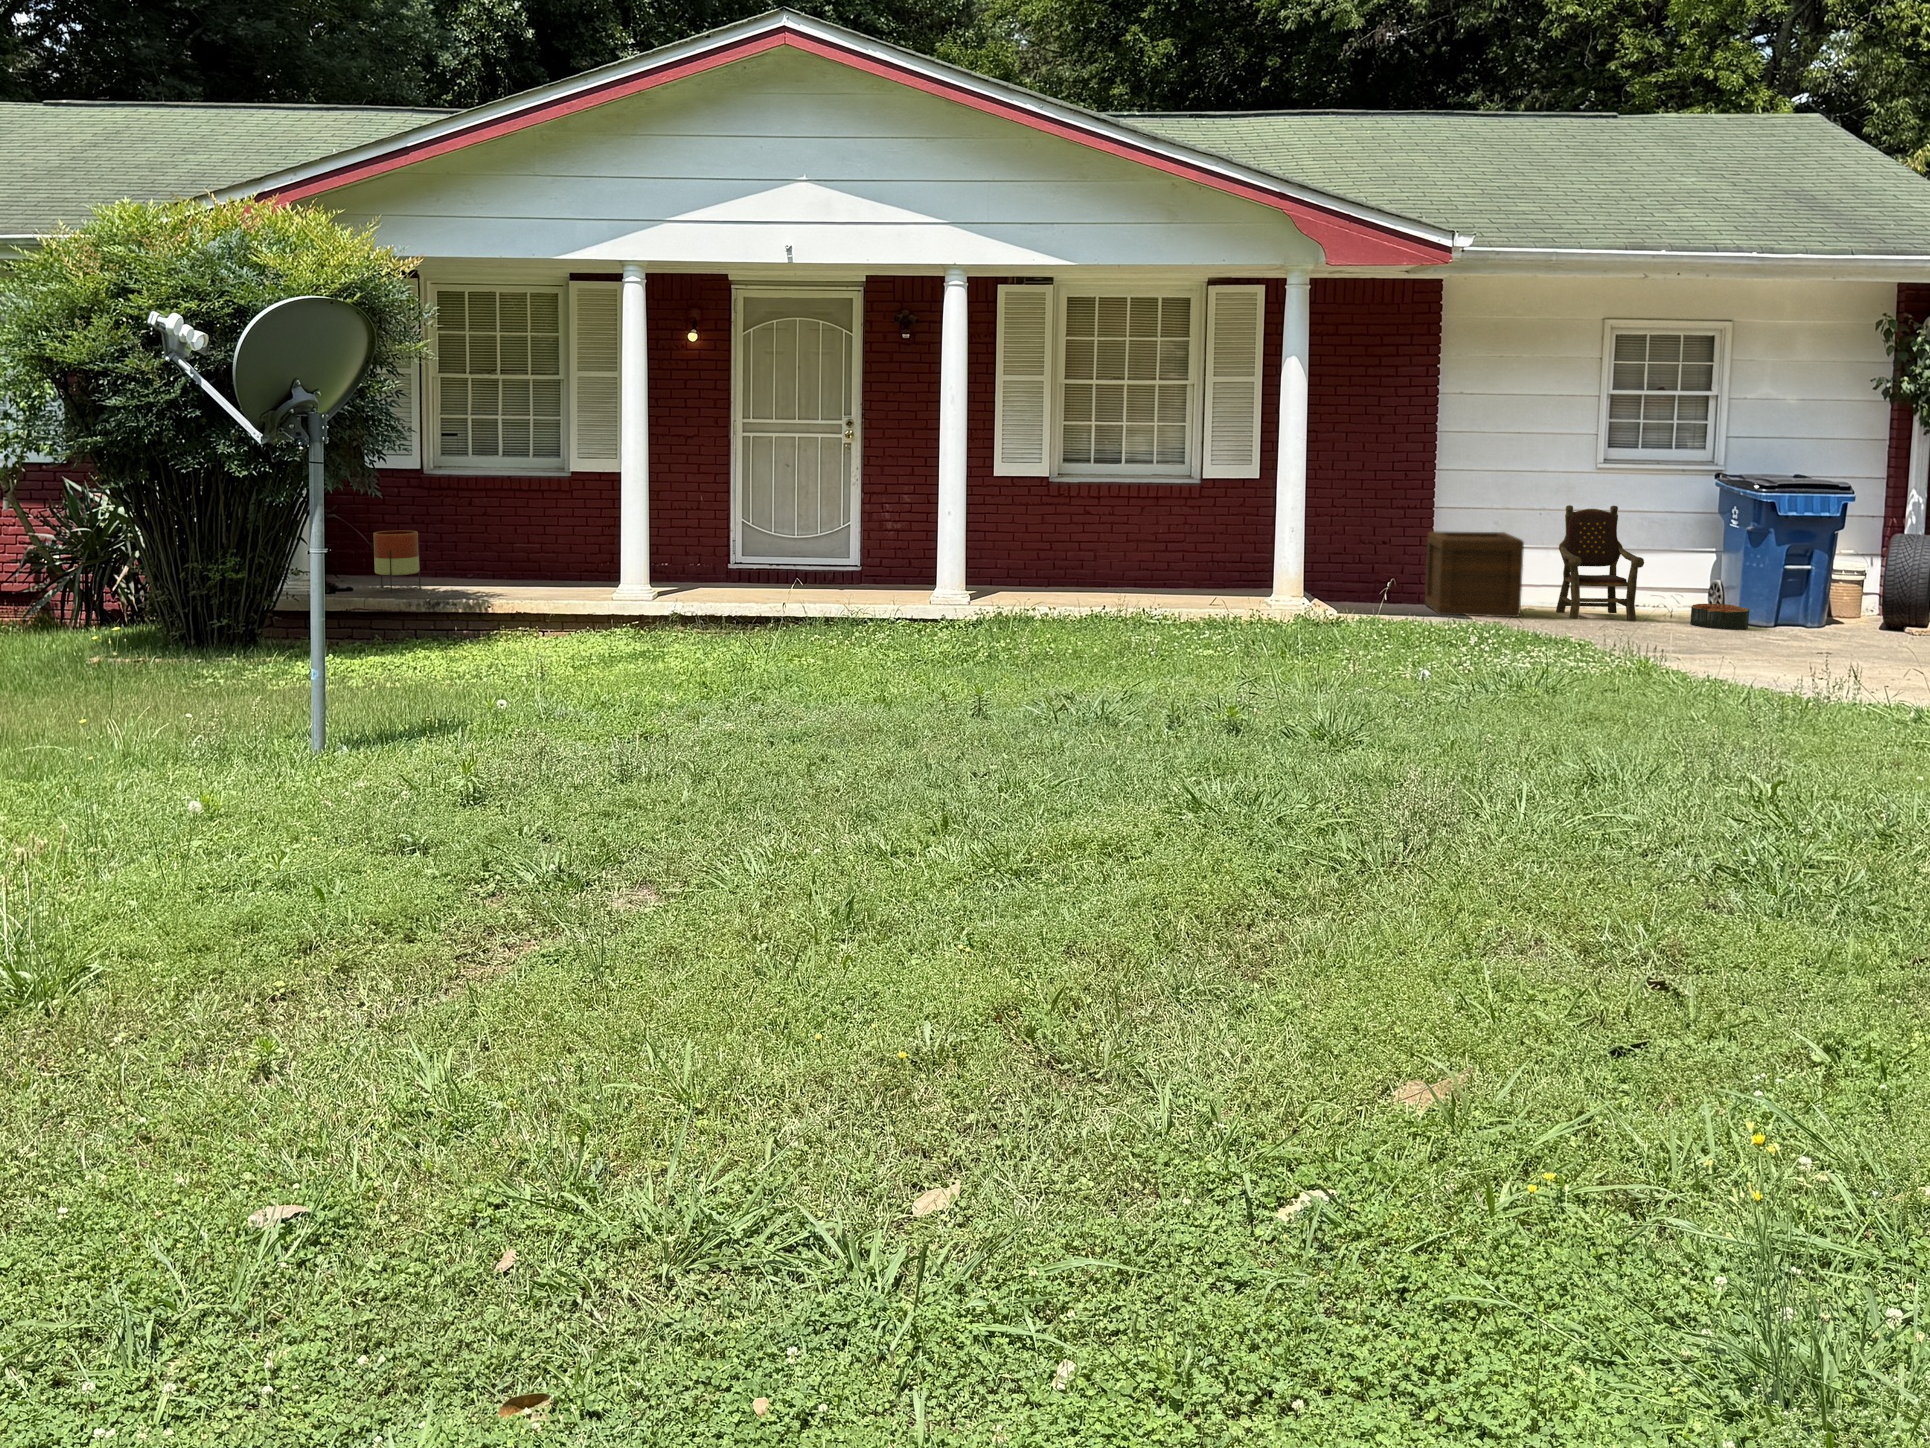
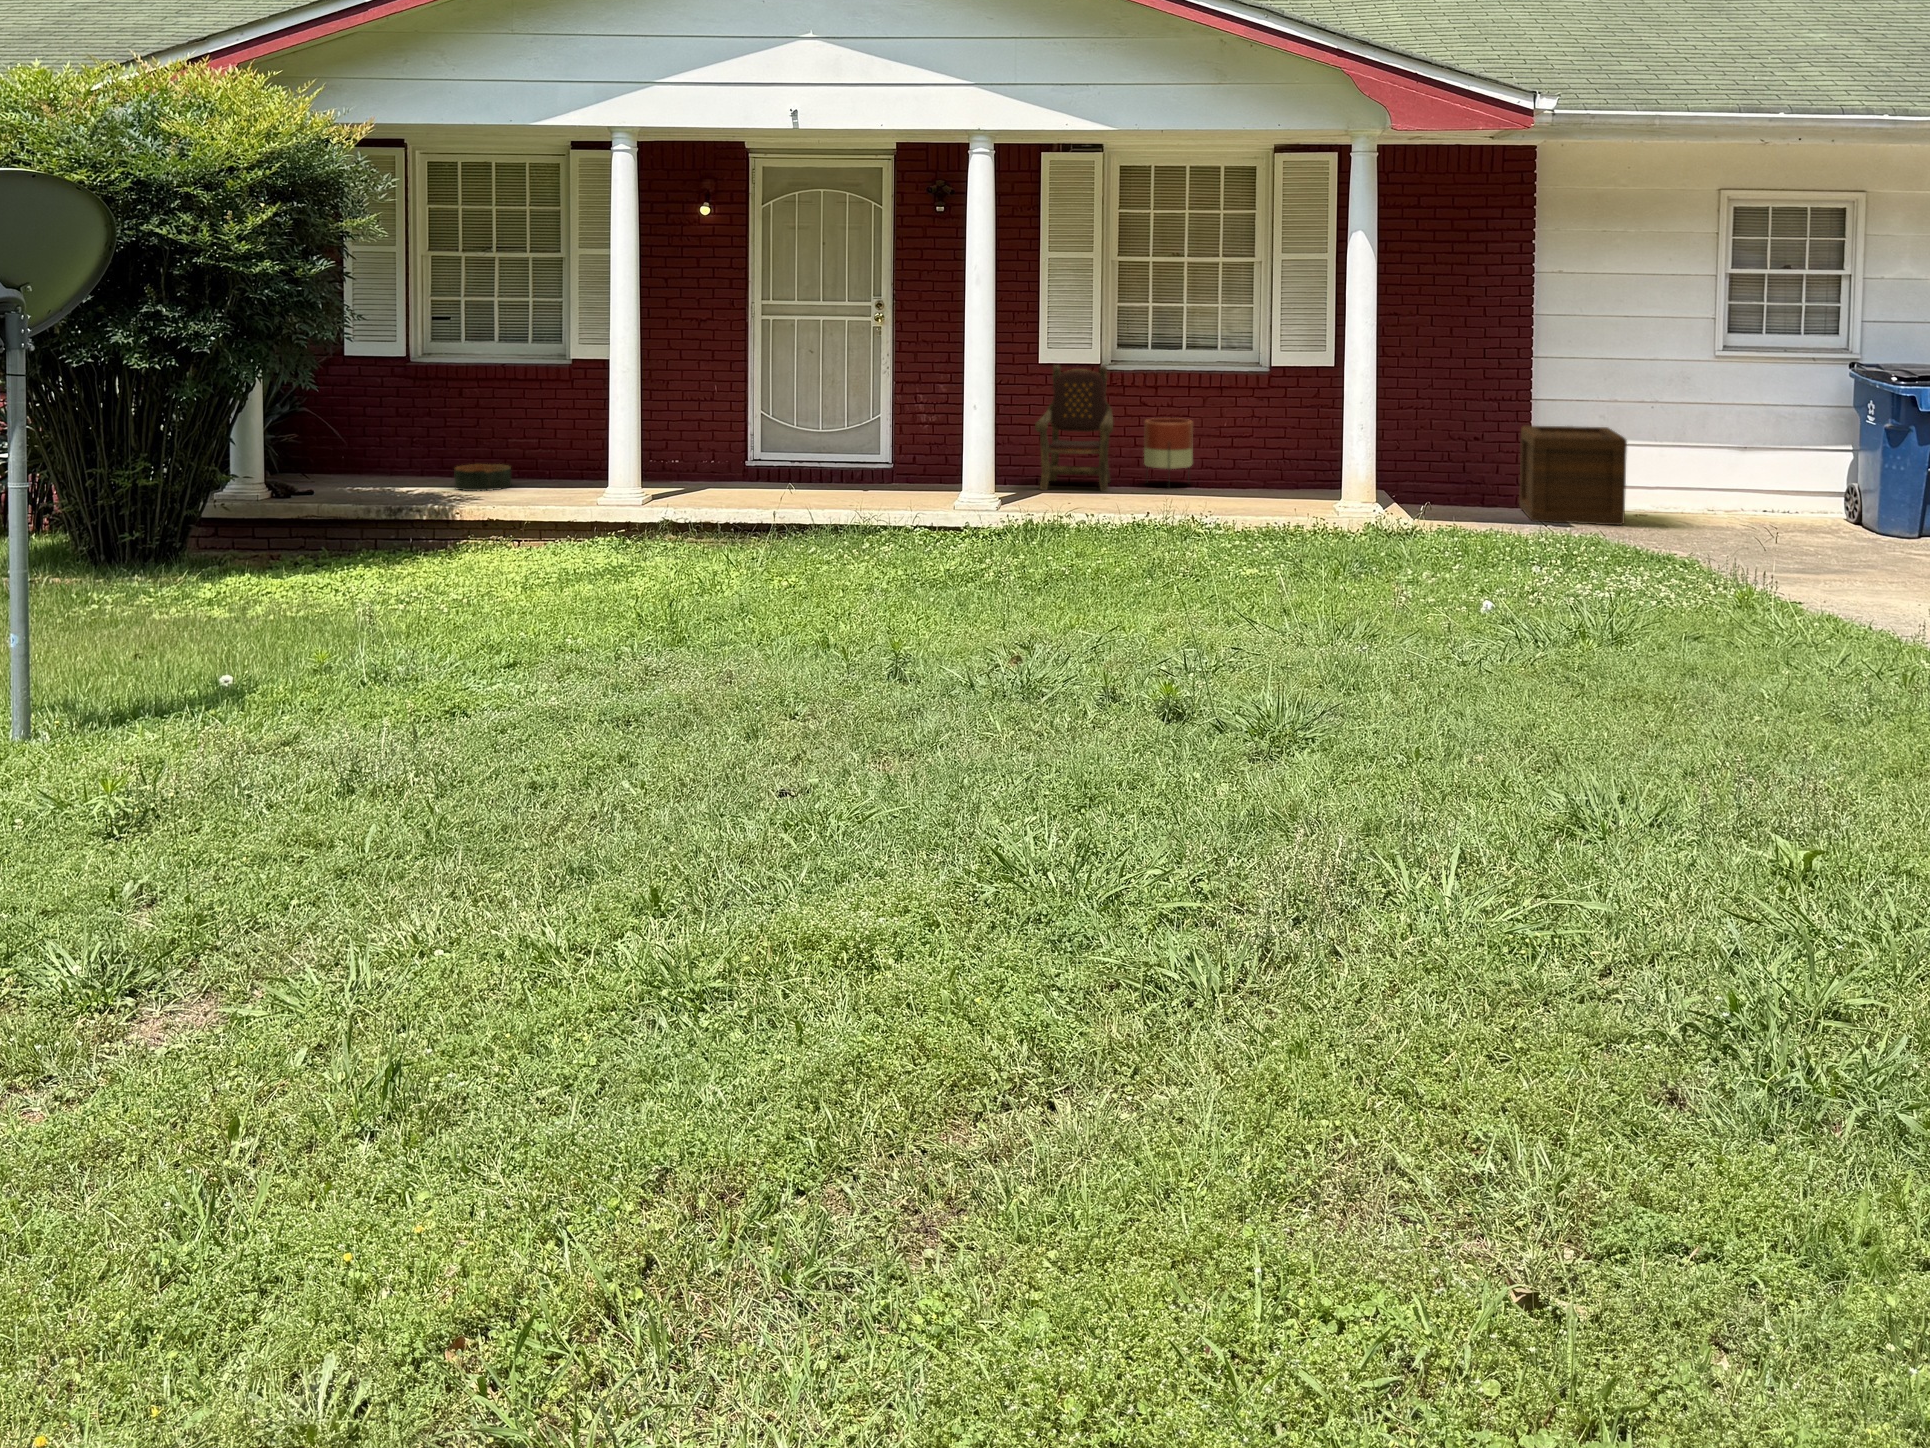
armchair: present [1556,505,1644,621] -> present [1035,365,1113,492]
planter: present [373,530,421,593] -> present [1144,418,1193,479]
basket: present [1690,604,1749,630] -> present [455,464,511,491]

